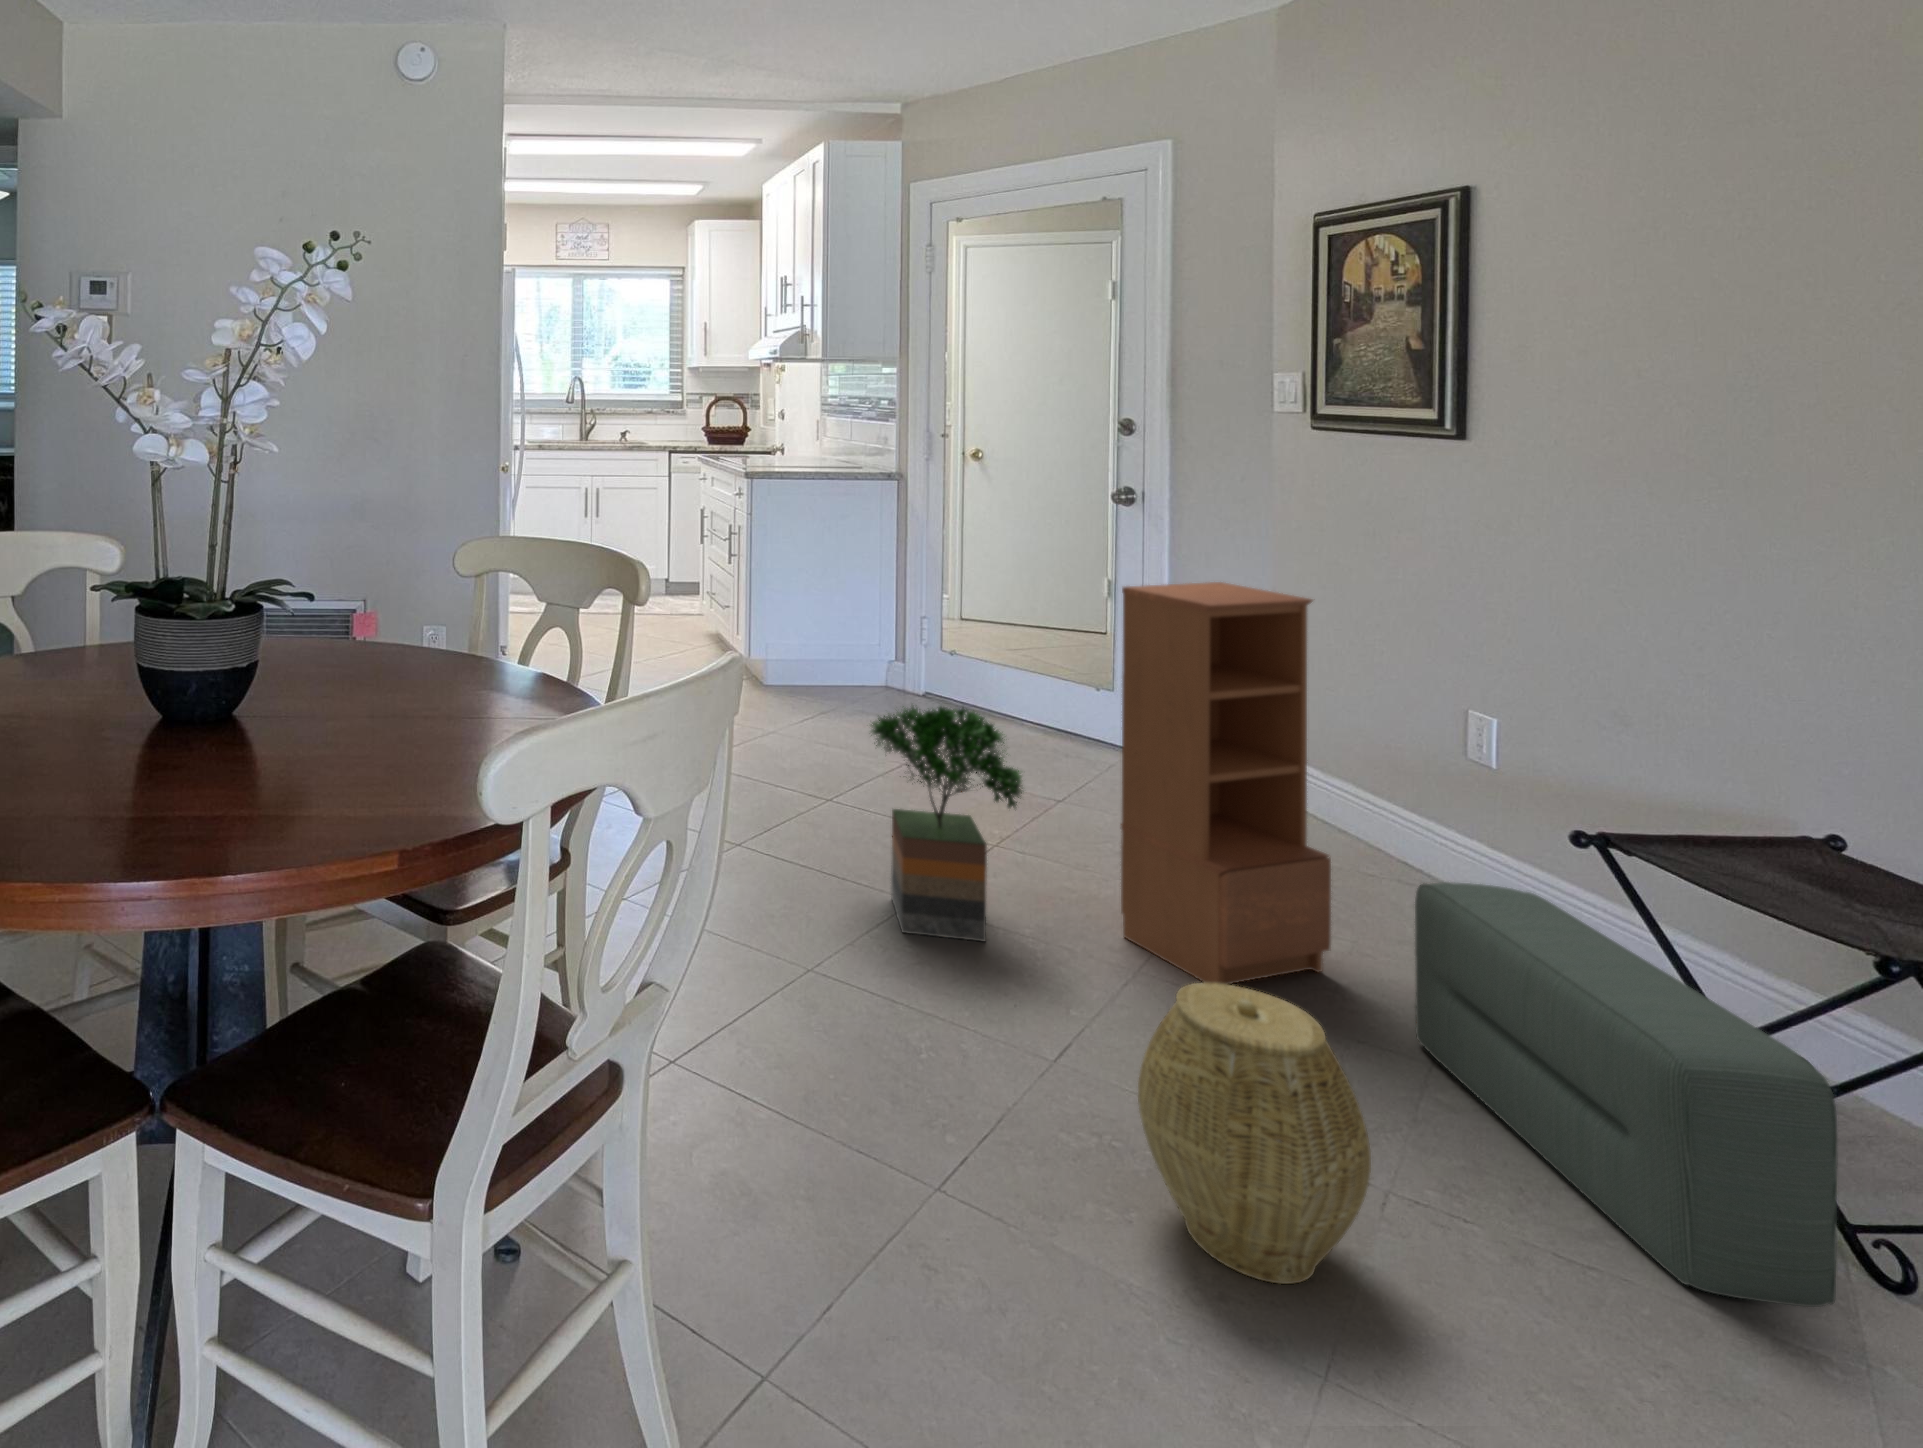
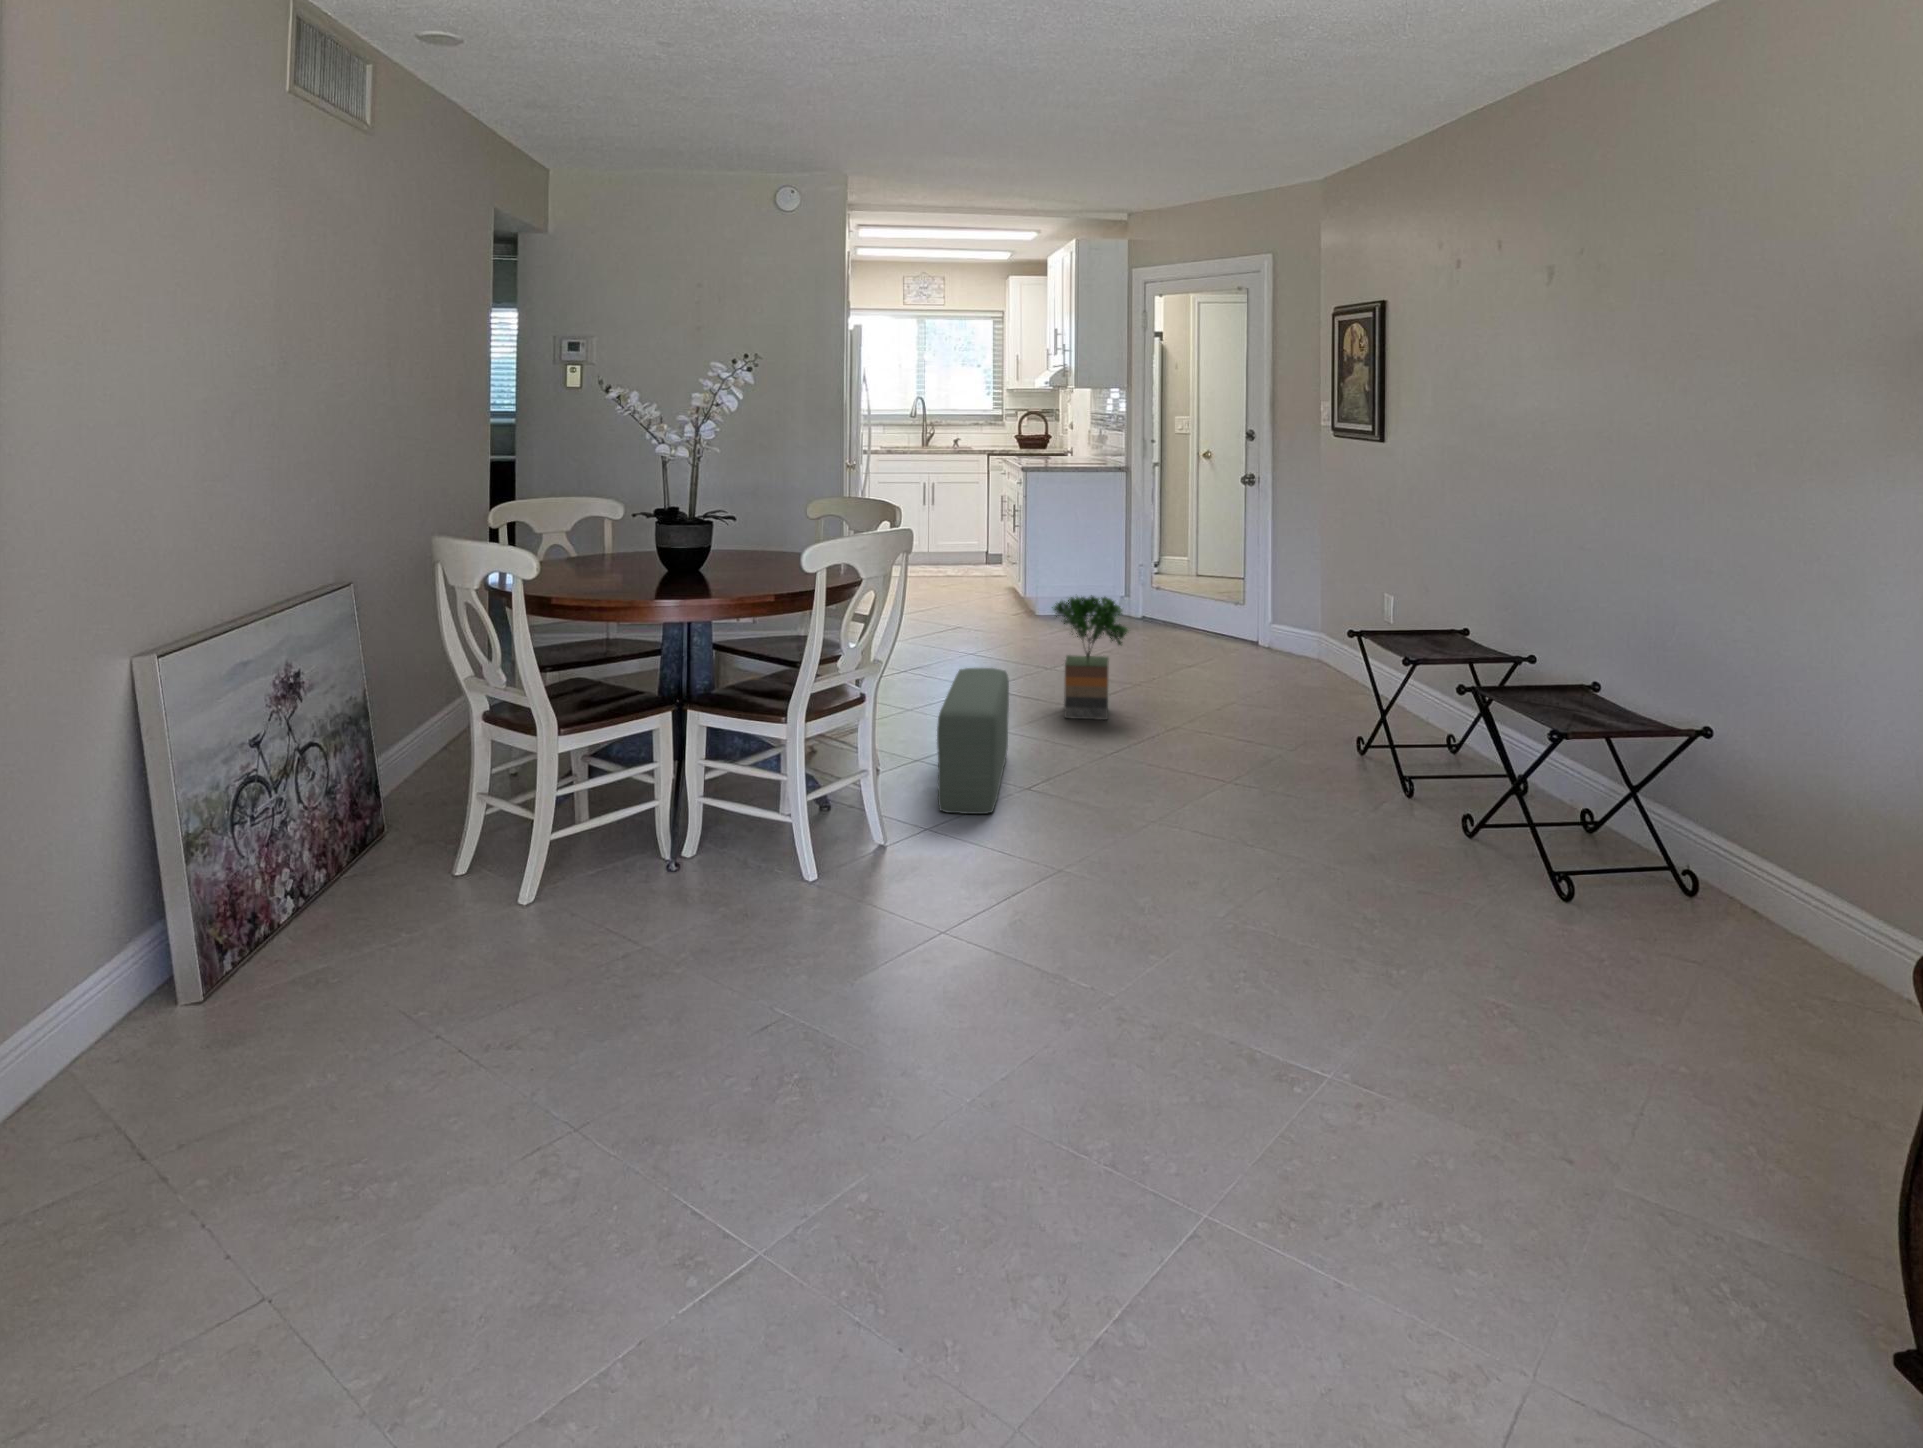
bookcase: present [1121,582,1331,984] -> none [1183,523,1279,732]
pouf: present [1415,882,1838,1307] -> present [937,668,1009,814]
woven basket: present [1138,983,1371,1284] -> none [1118,691,1203,805]

